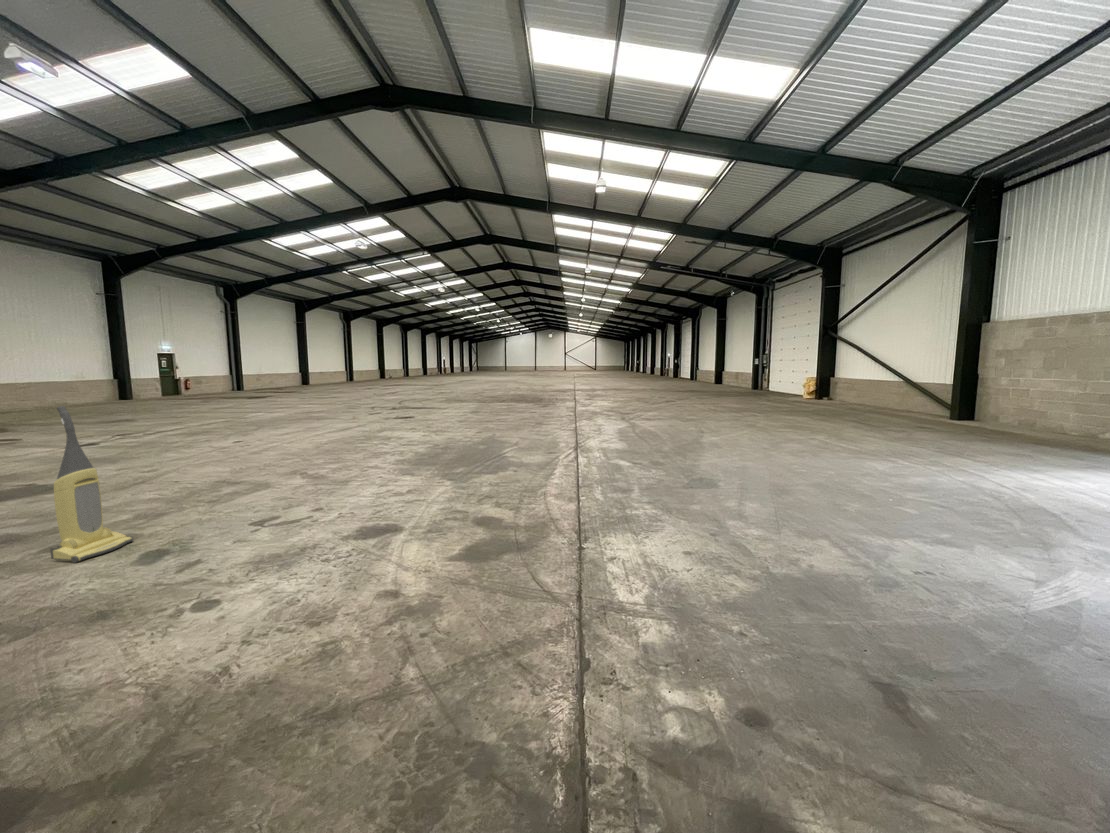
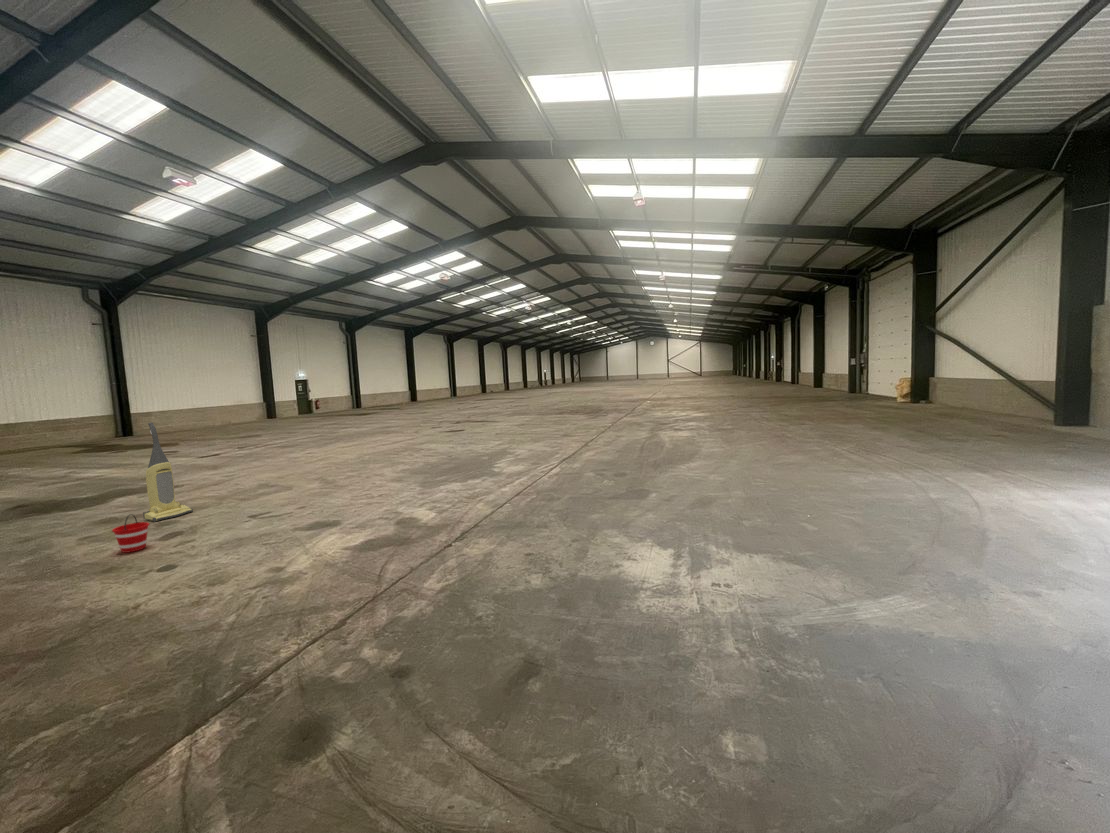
bucket: none [40,563,108,630] -> present [112,516,149,553]

